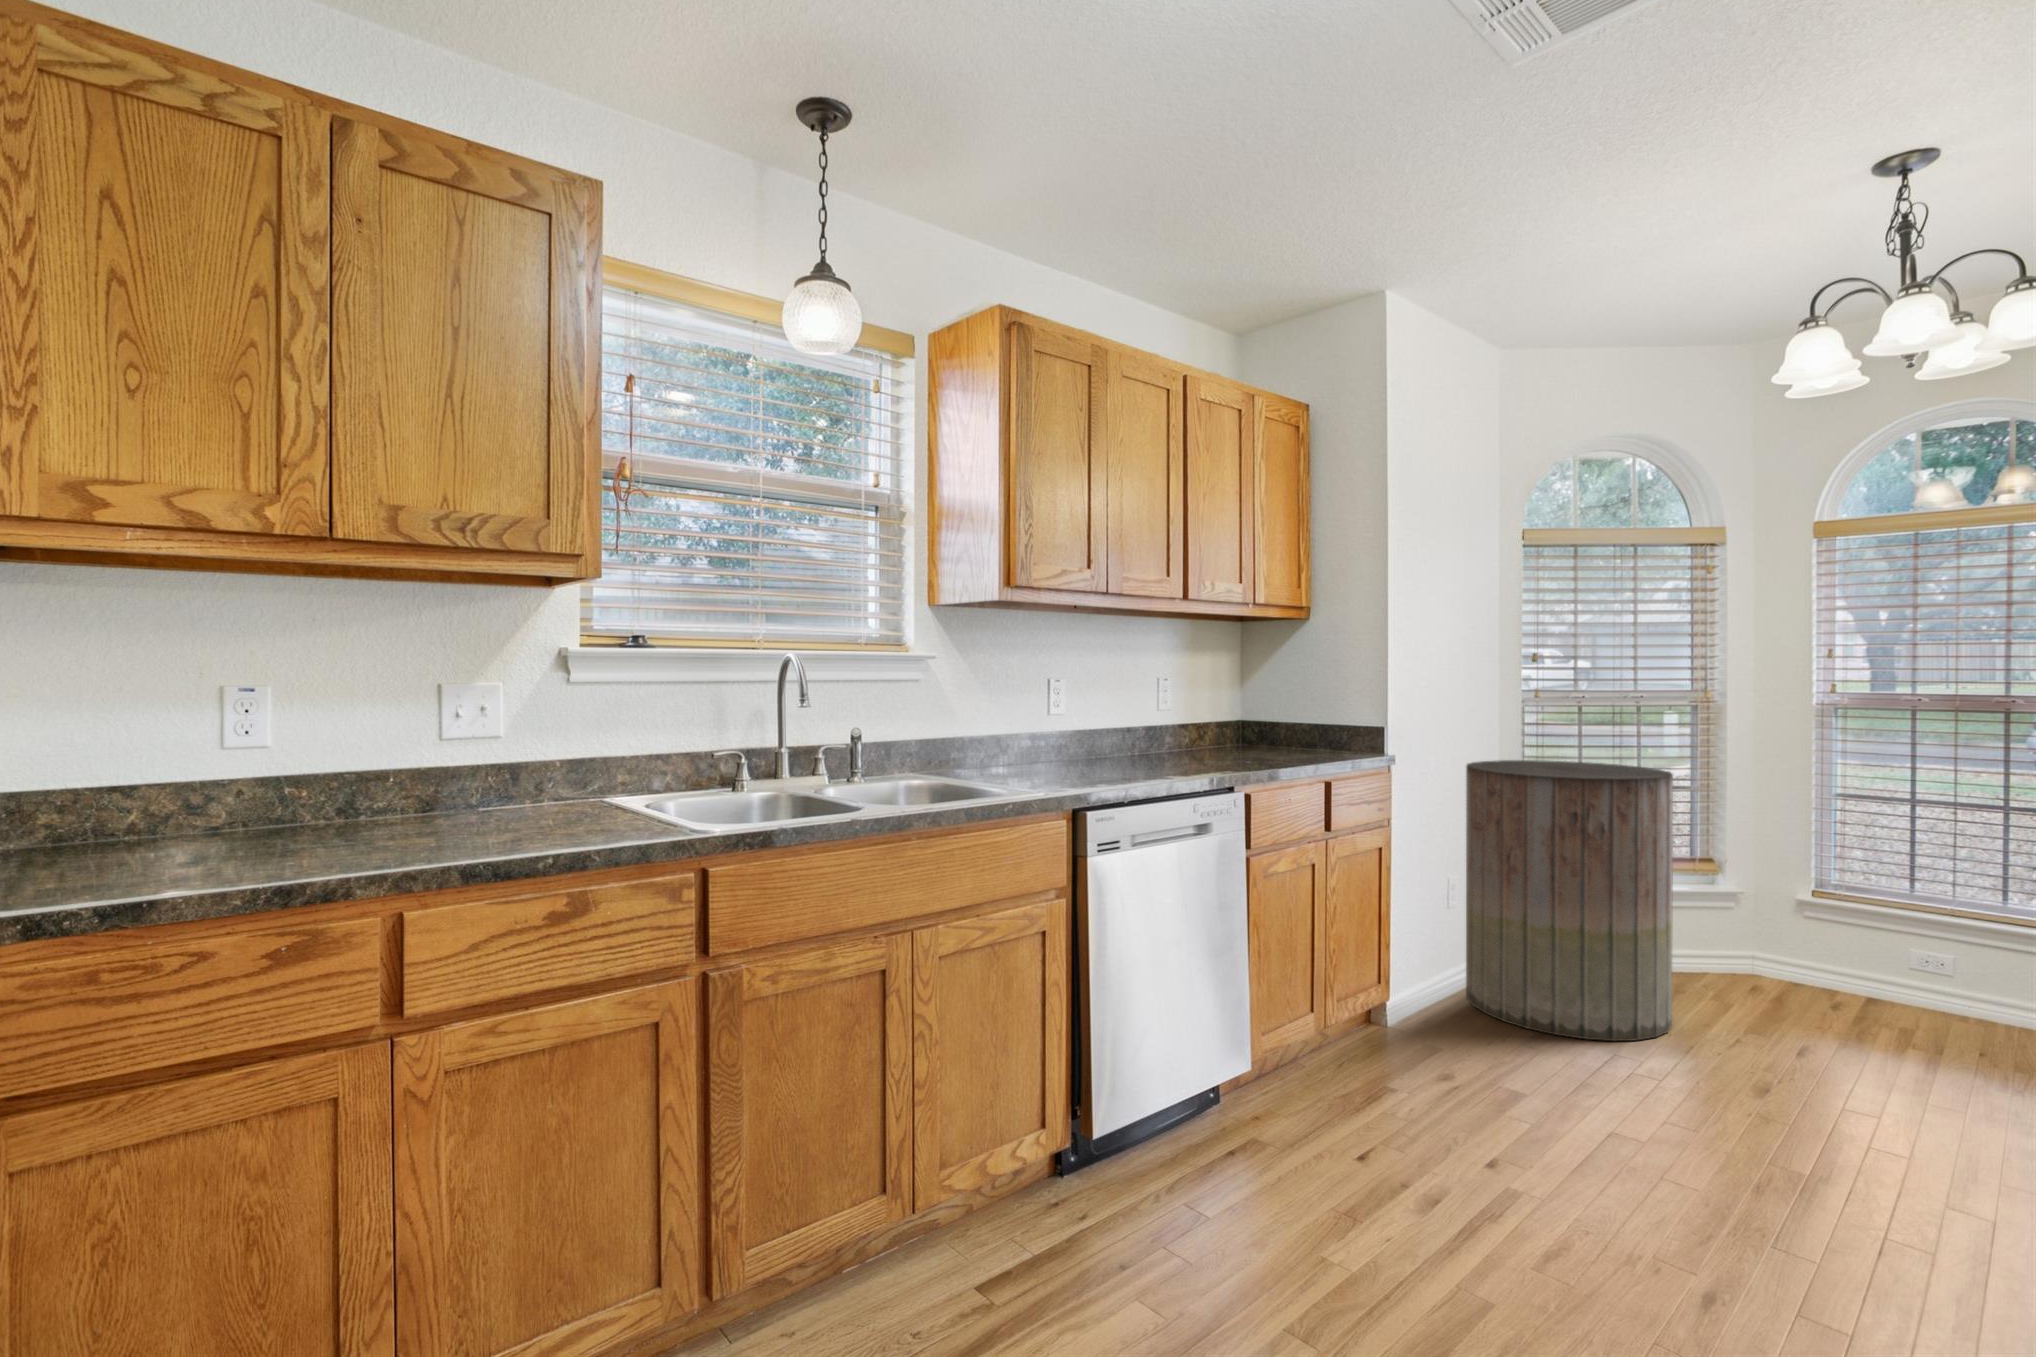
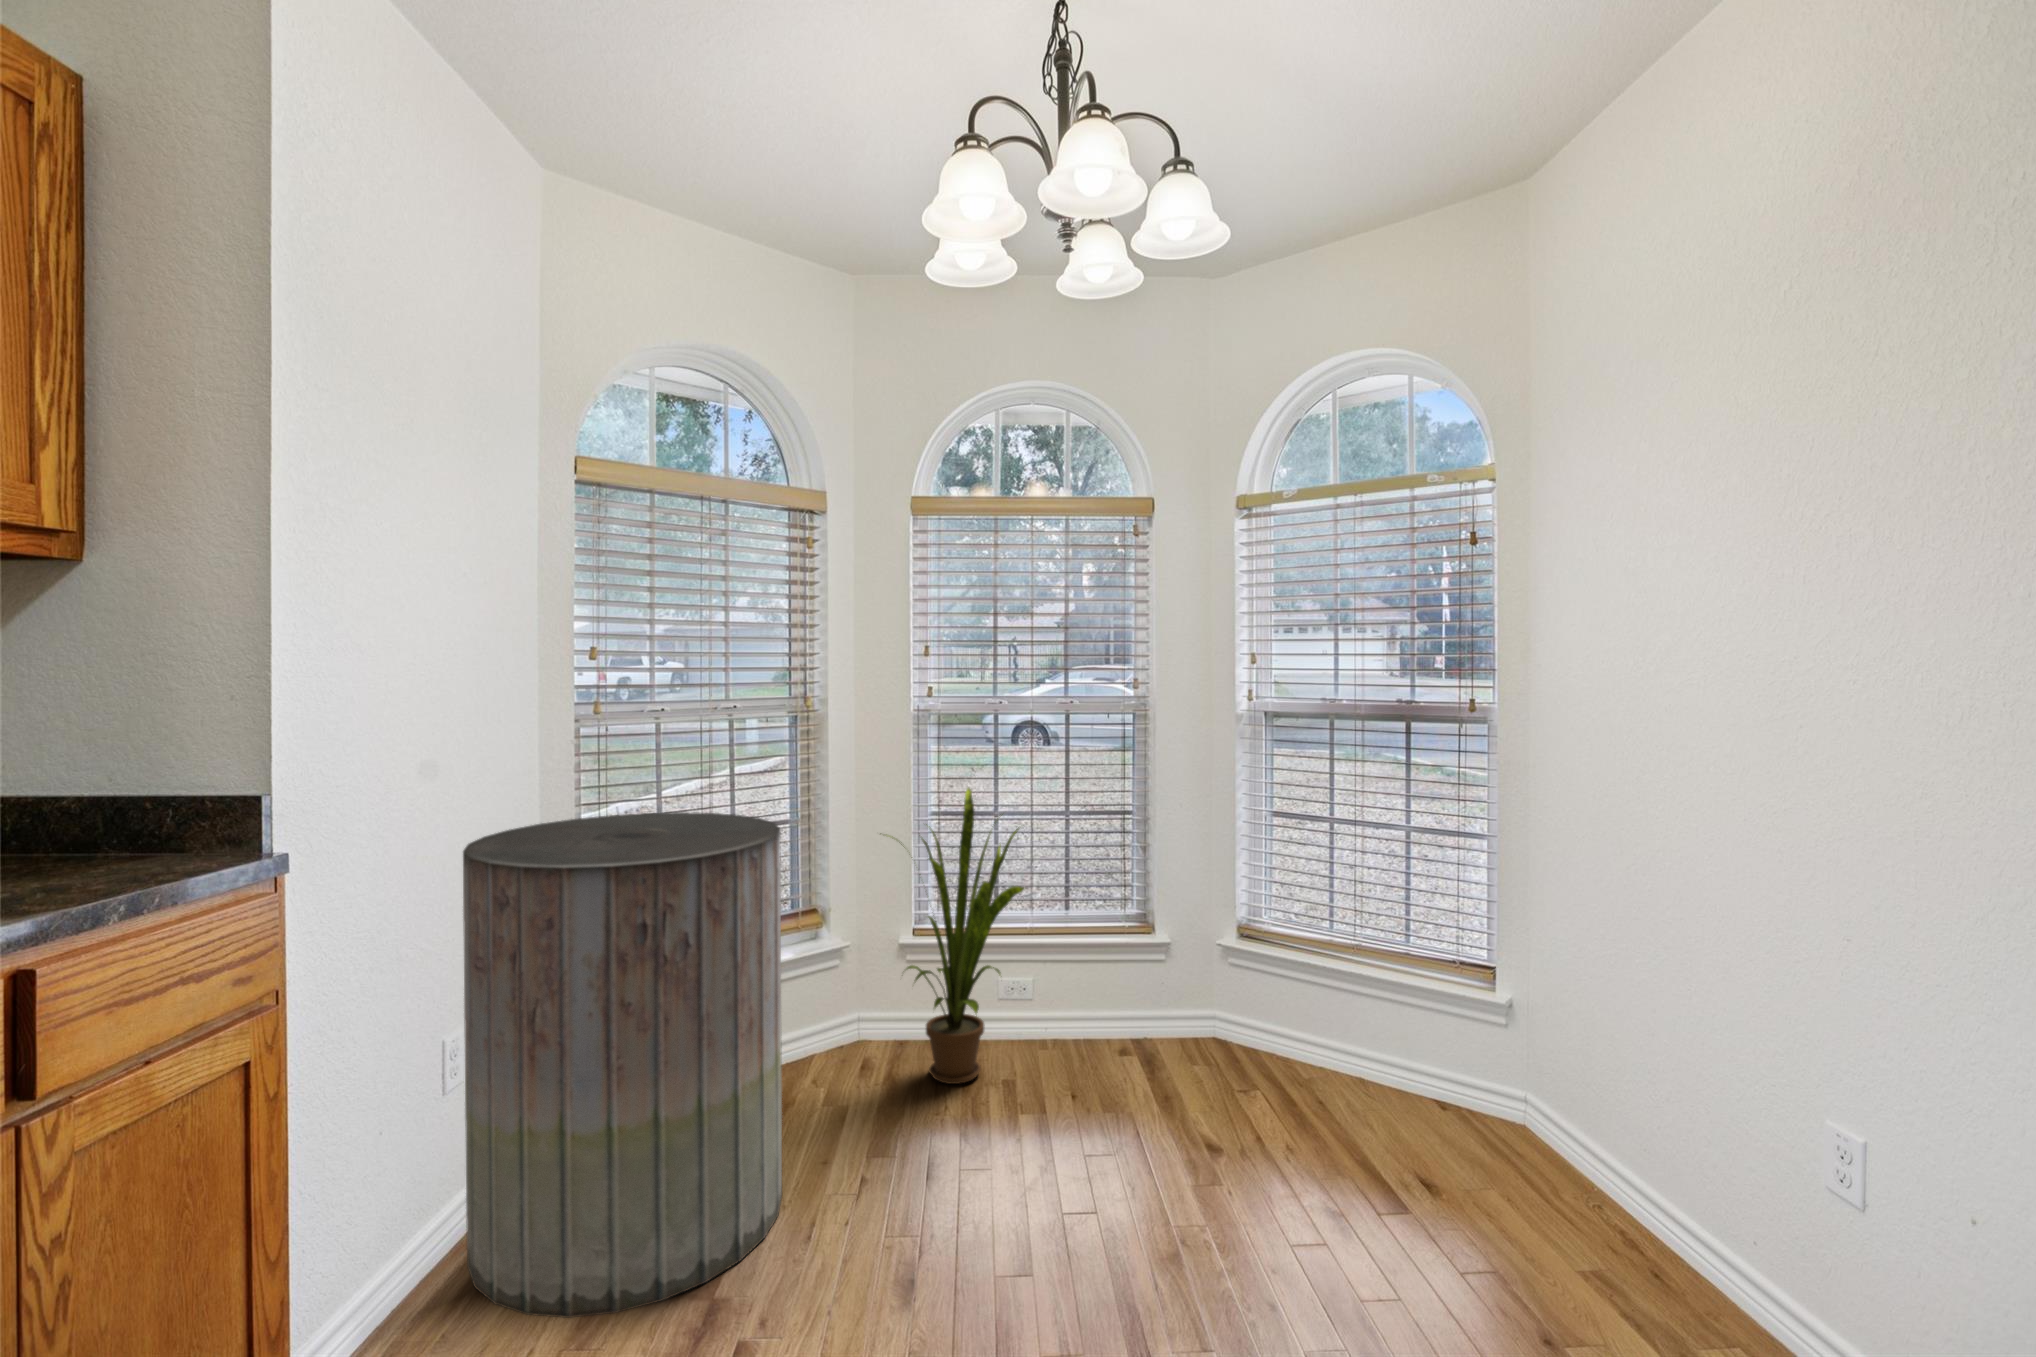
house plant: none [1769,773,1937,1018] -> present [880,788,1024,1084]

